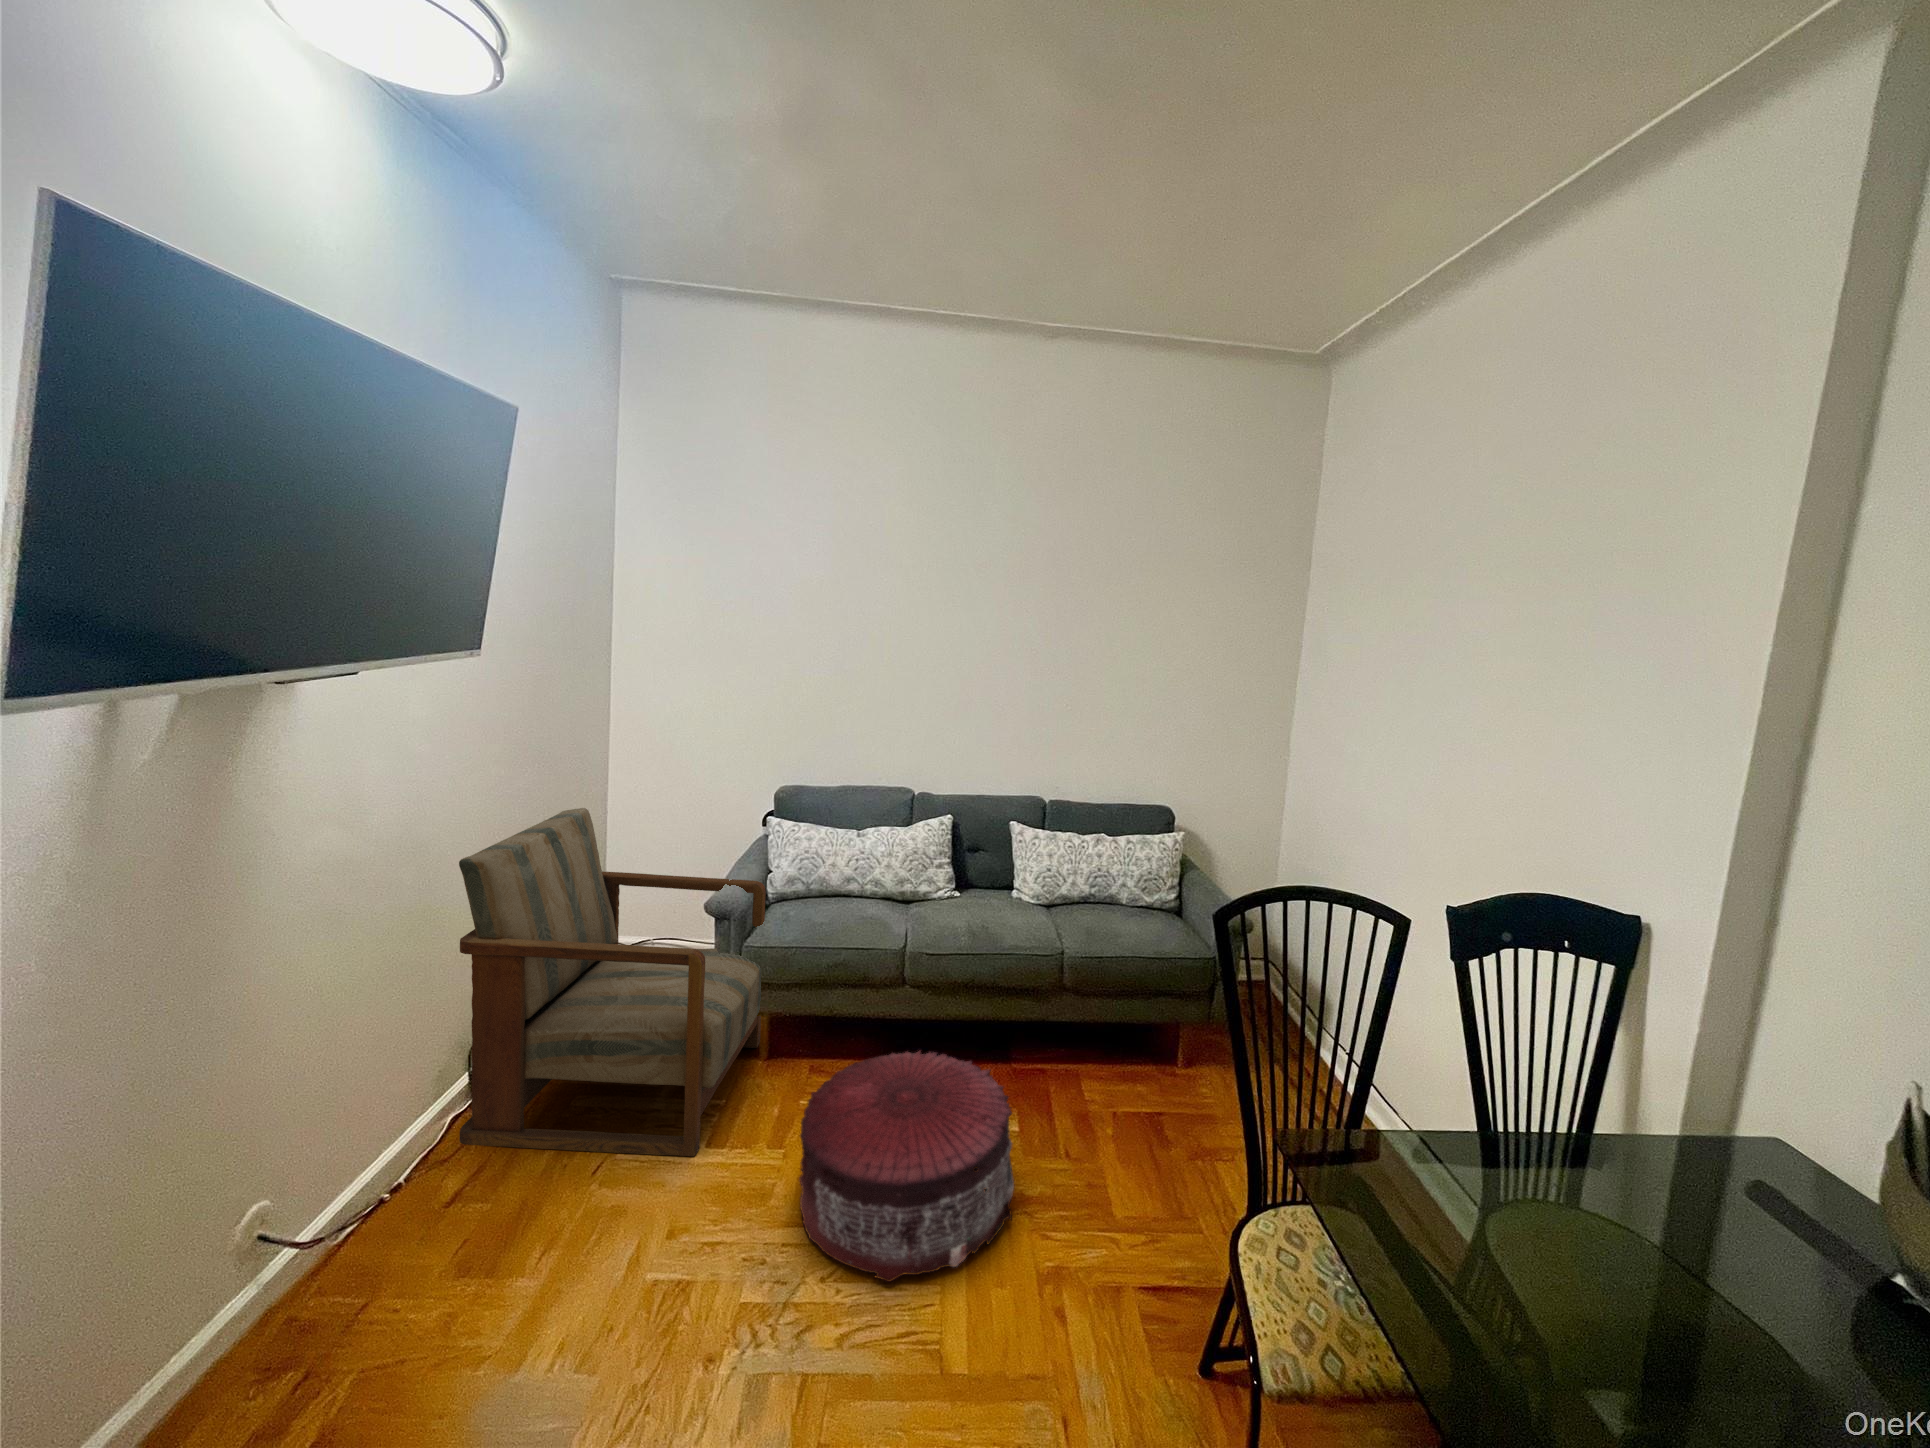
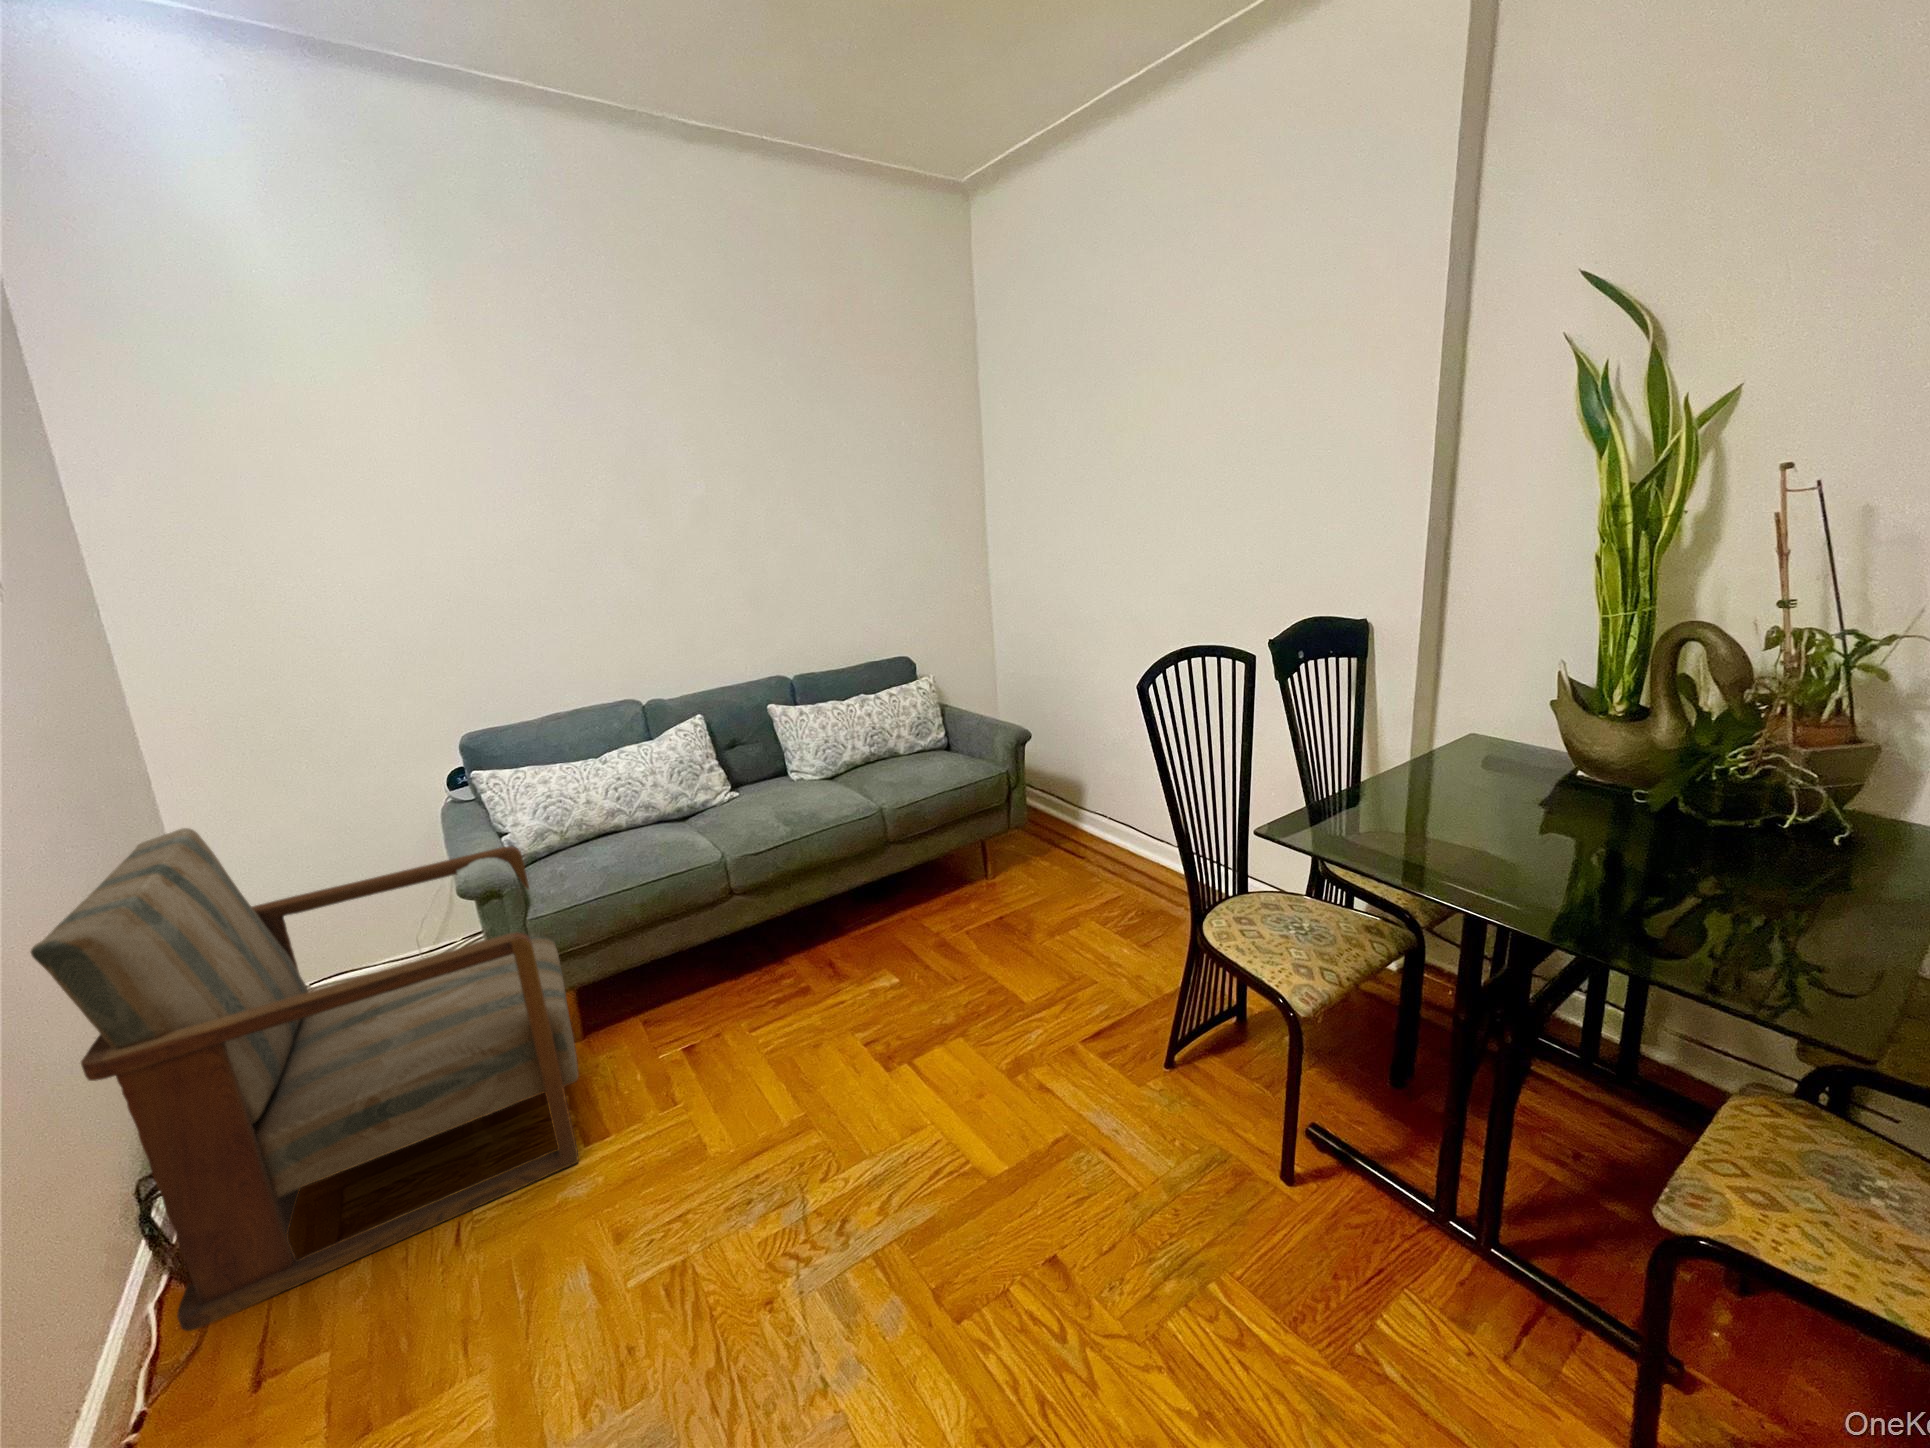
pouf: present [799,1051,1014,1282] -> none [717,929,957,1158]

